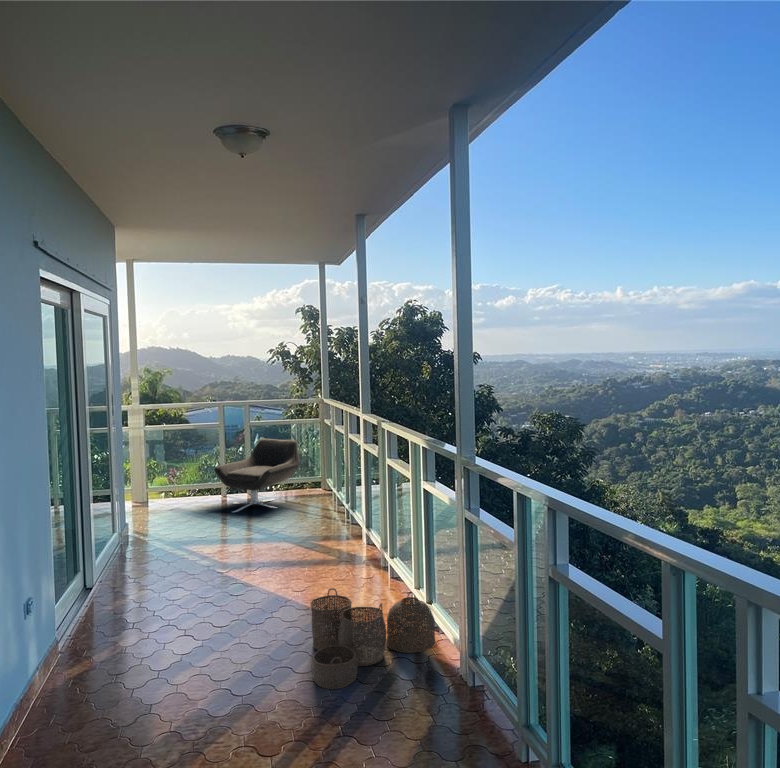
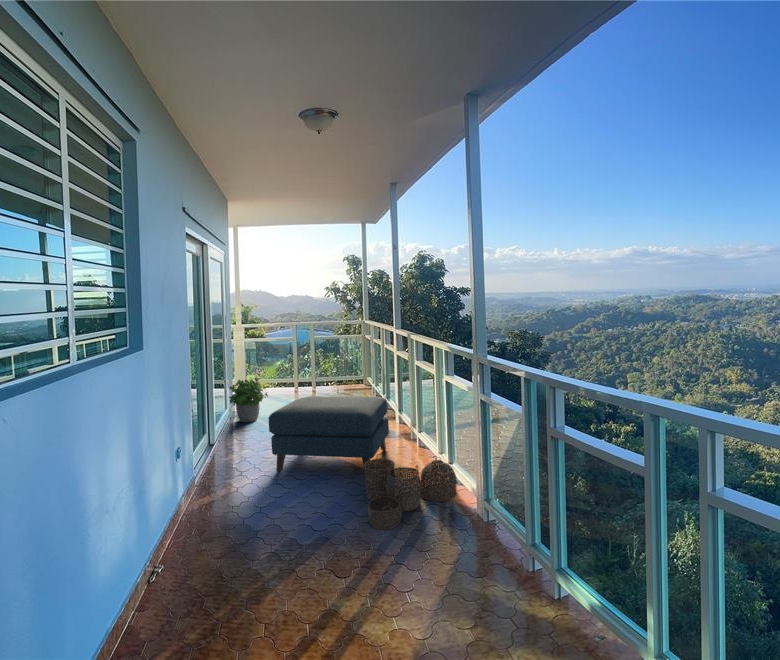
lounge chair: present [214,439,299,512] -> none [290,349,348,400]
potted plant: none [125,480,181,545] -> present [229,378,268,422]
ottoman: none [181,509,349,621] -> present [269,396,389,472]

